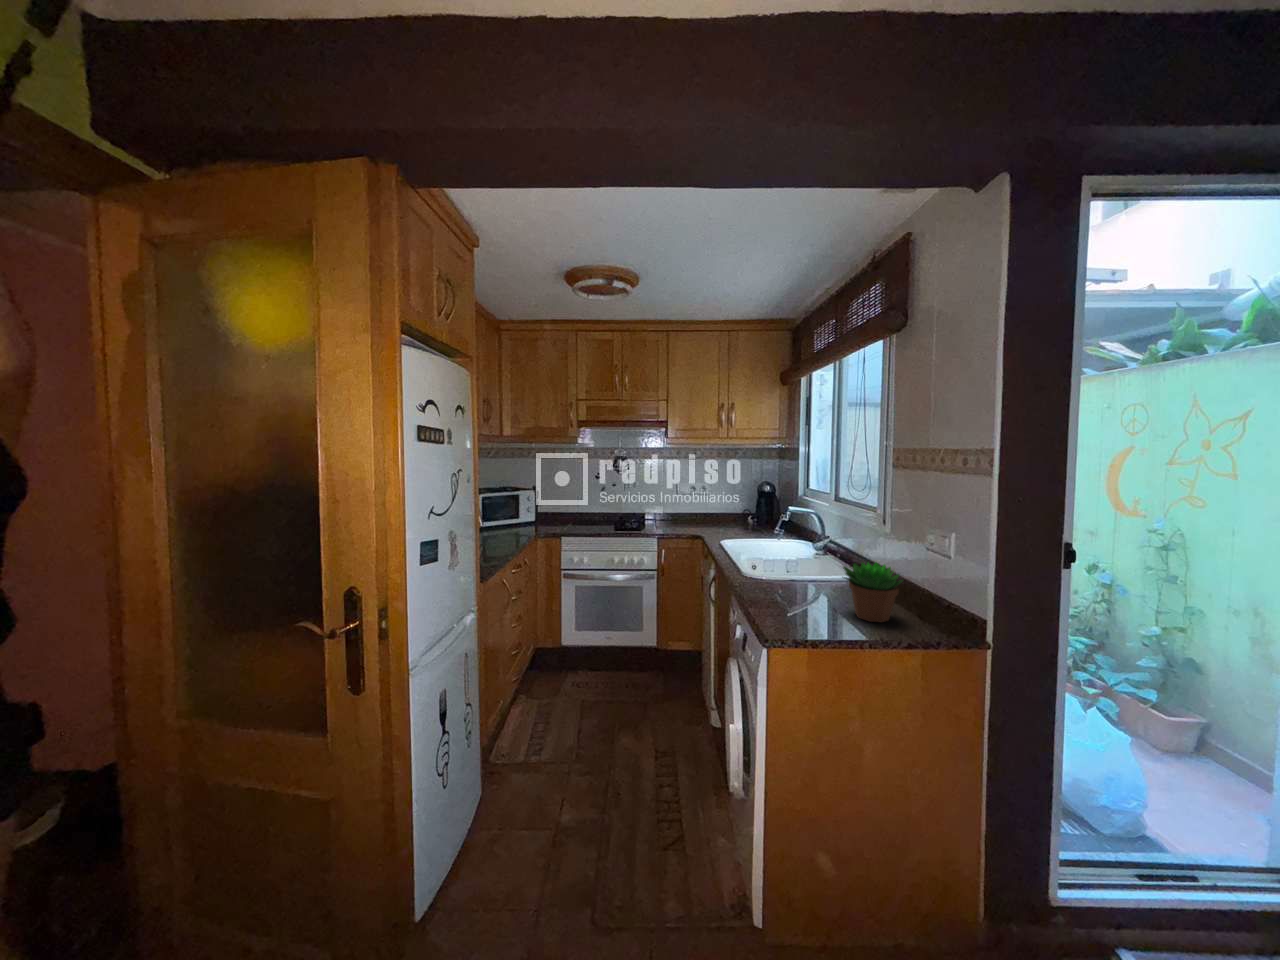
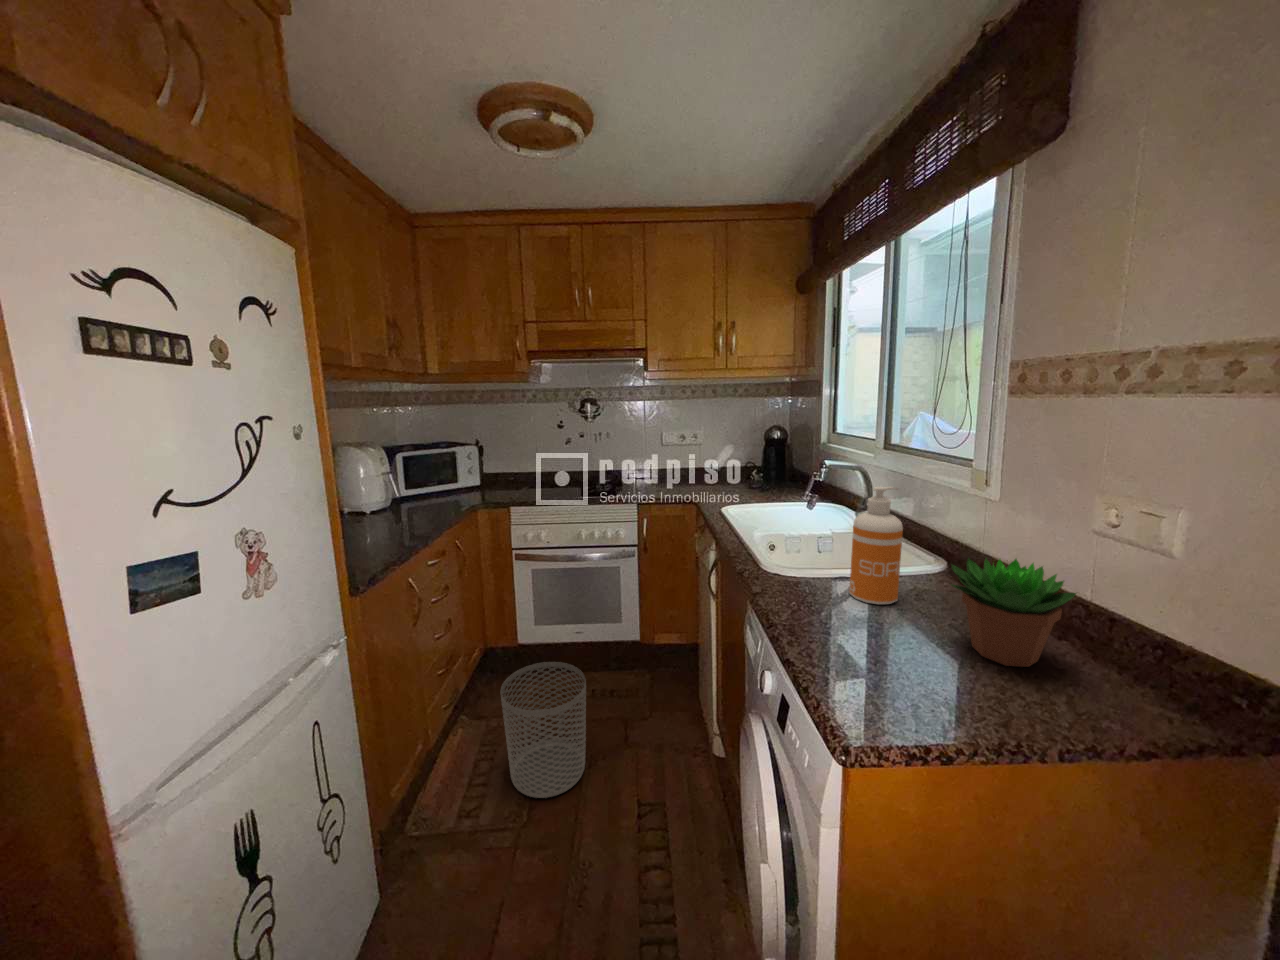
soap dispenser: none [793,521,824,595] -> present [849,487,903,604]
waste bin: none [556,652,617,749] -> present [501,662,586,798]

